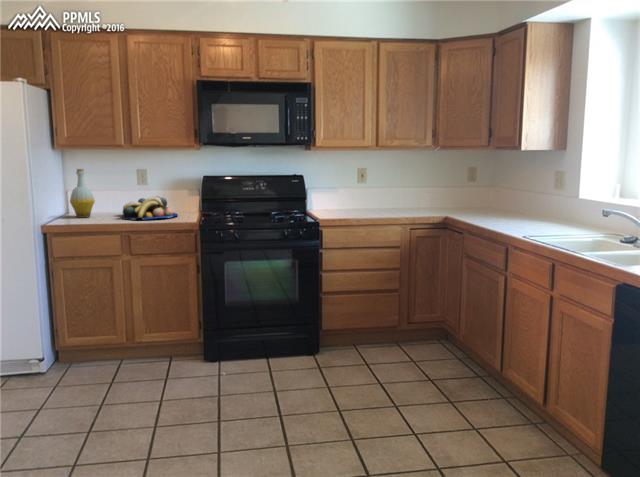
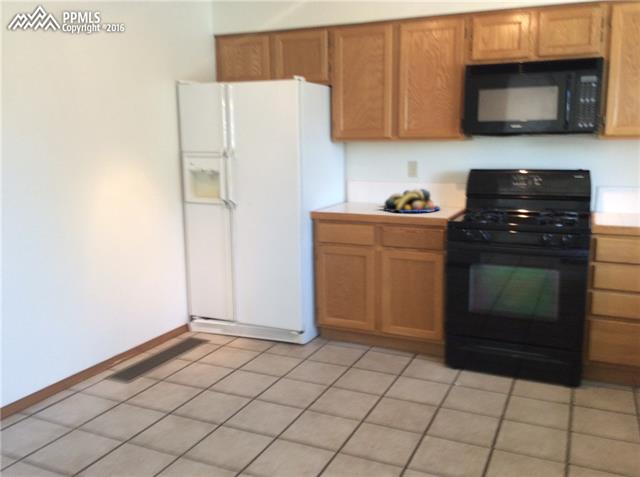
bottle: present [70,169,95,218] -> none [342,160,364,207]

